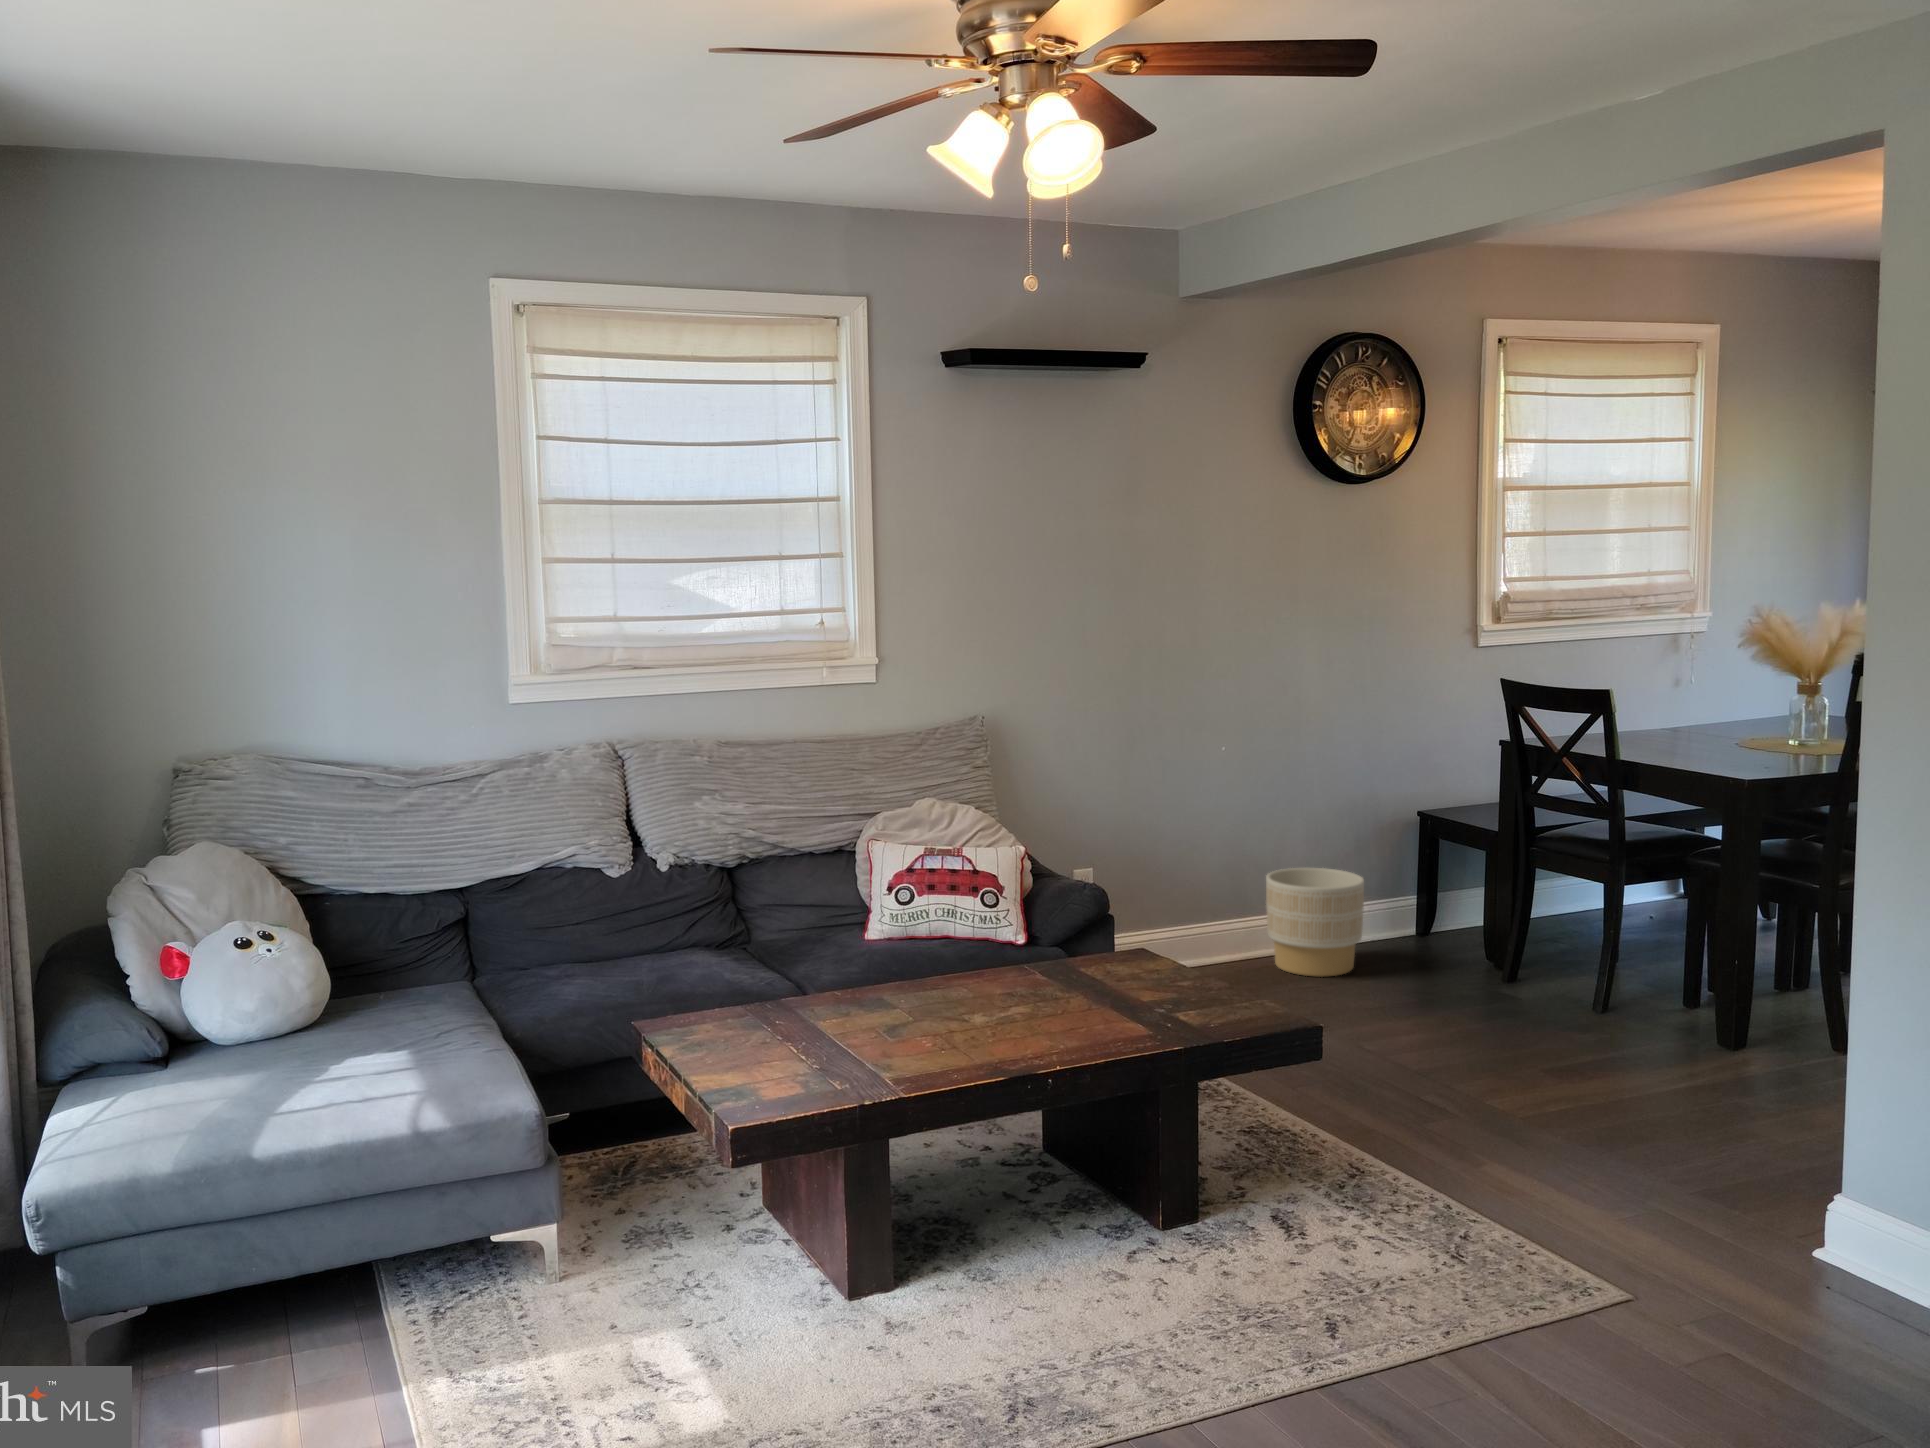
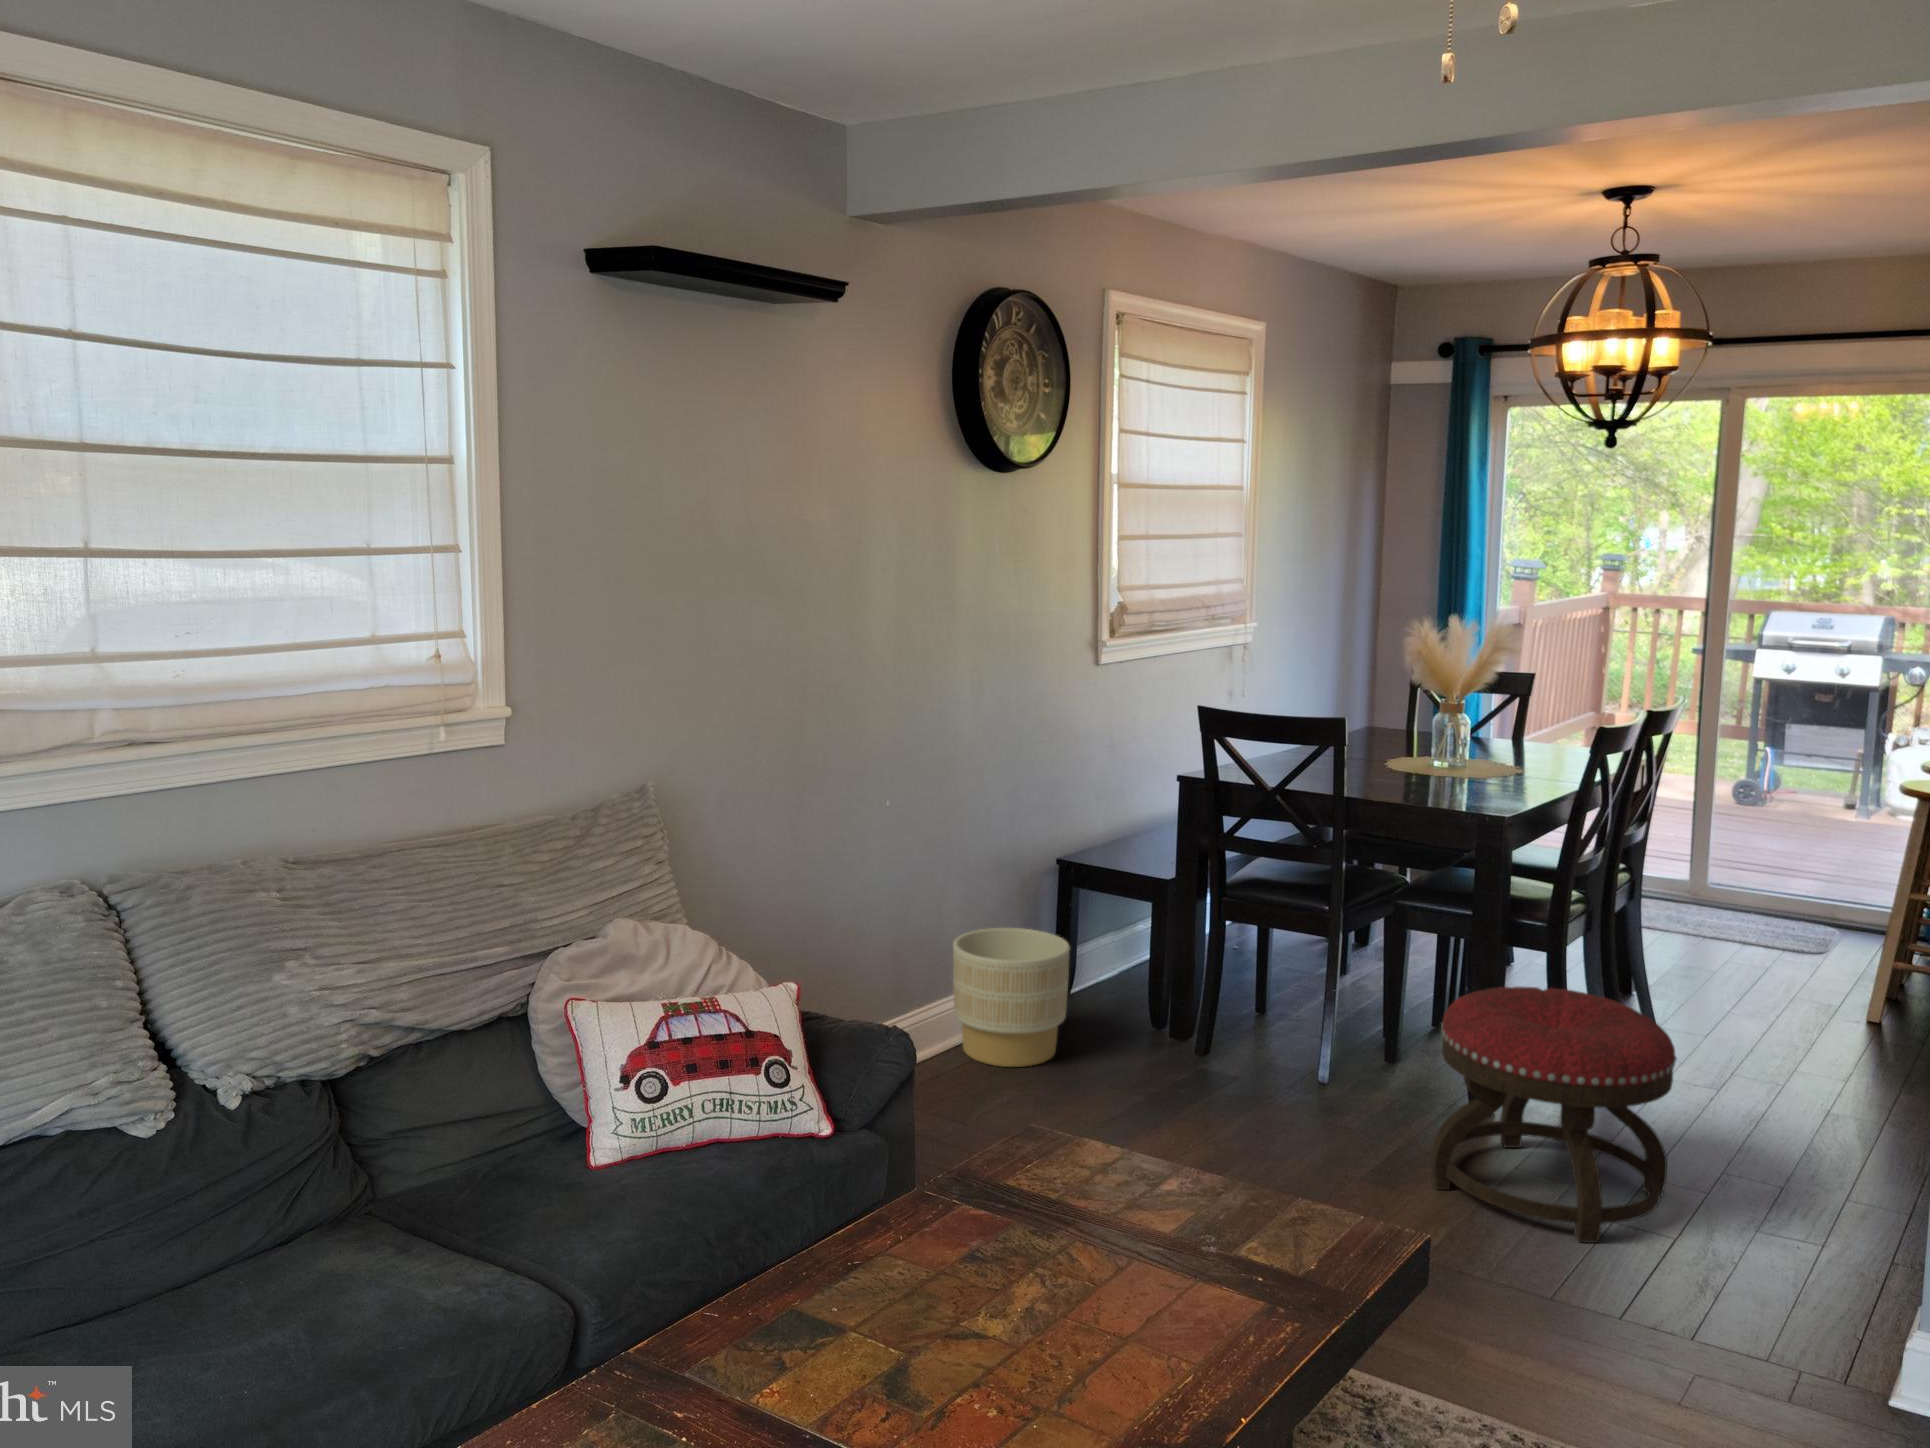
ottoman: none [1575,925,1794,1130] -> present [1430,986,1676,1243]

